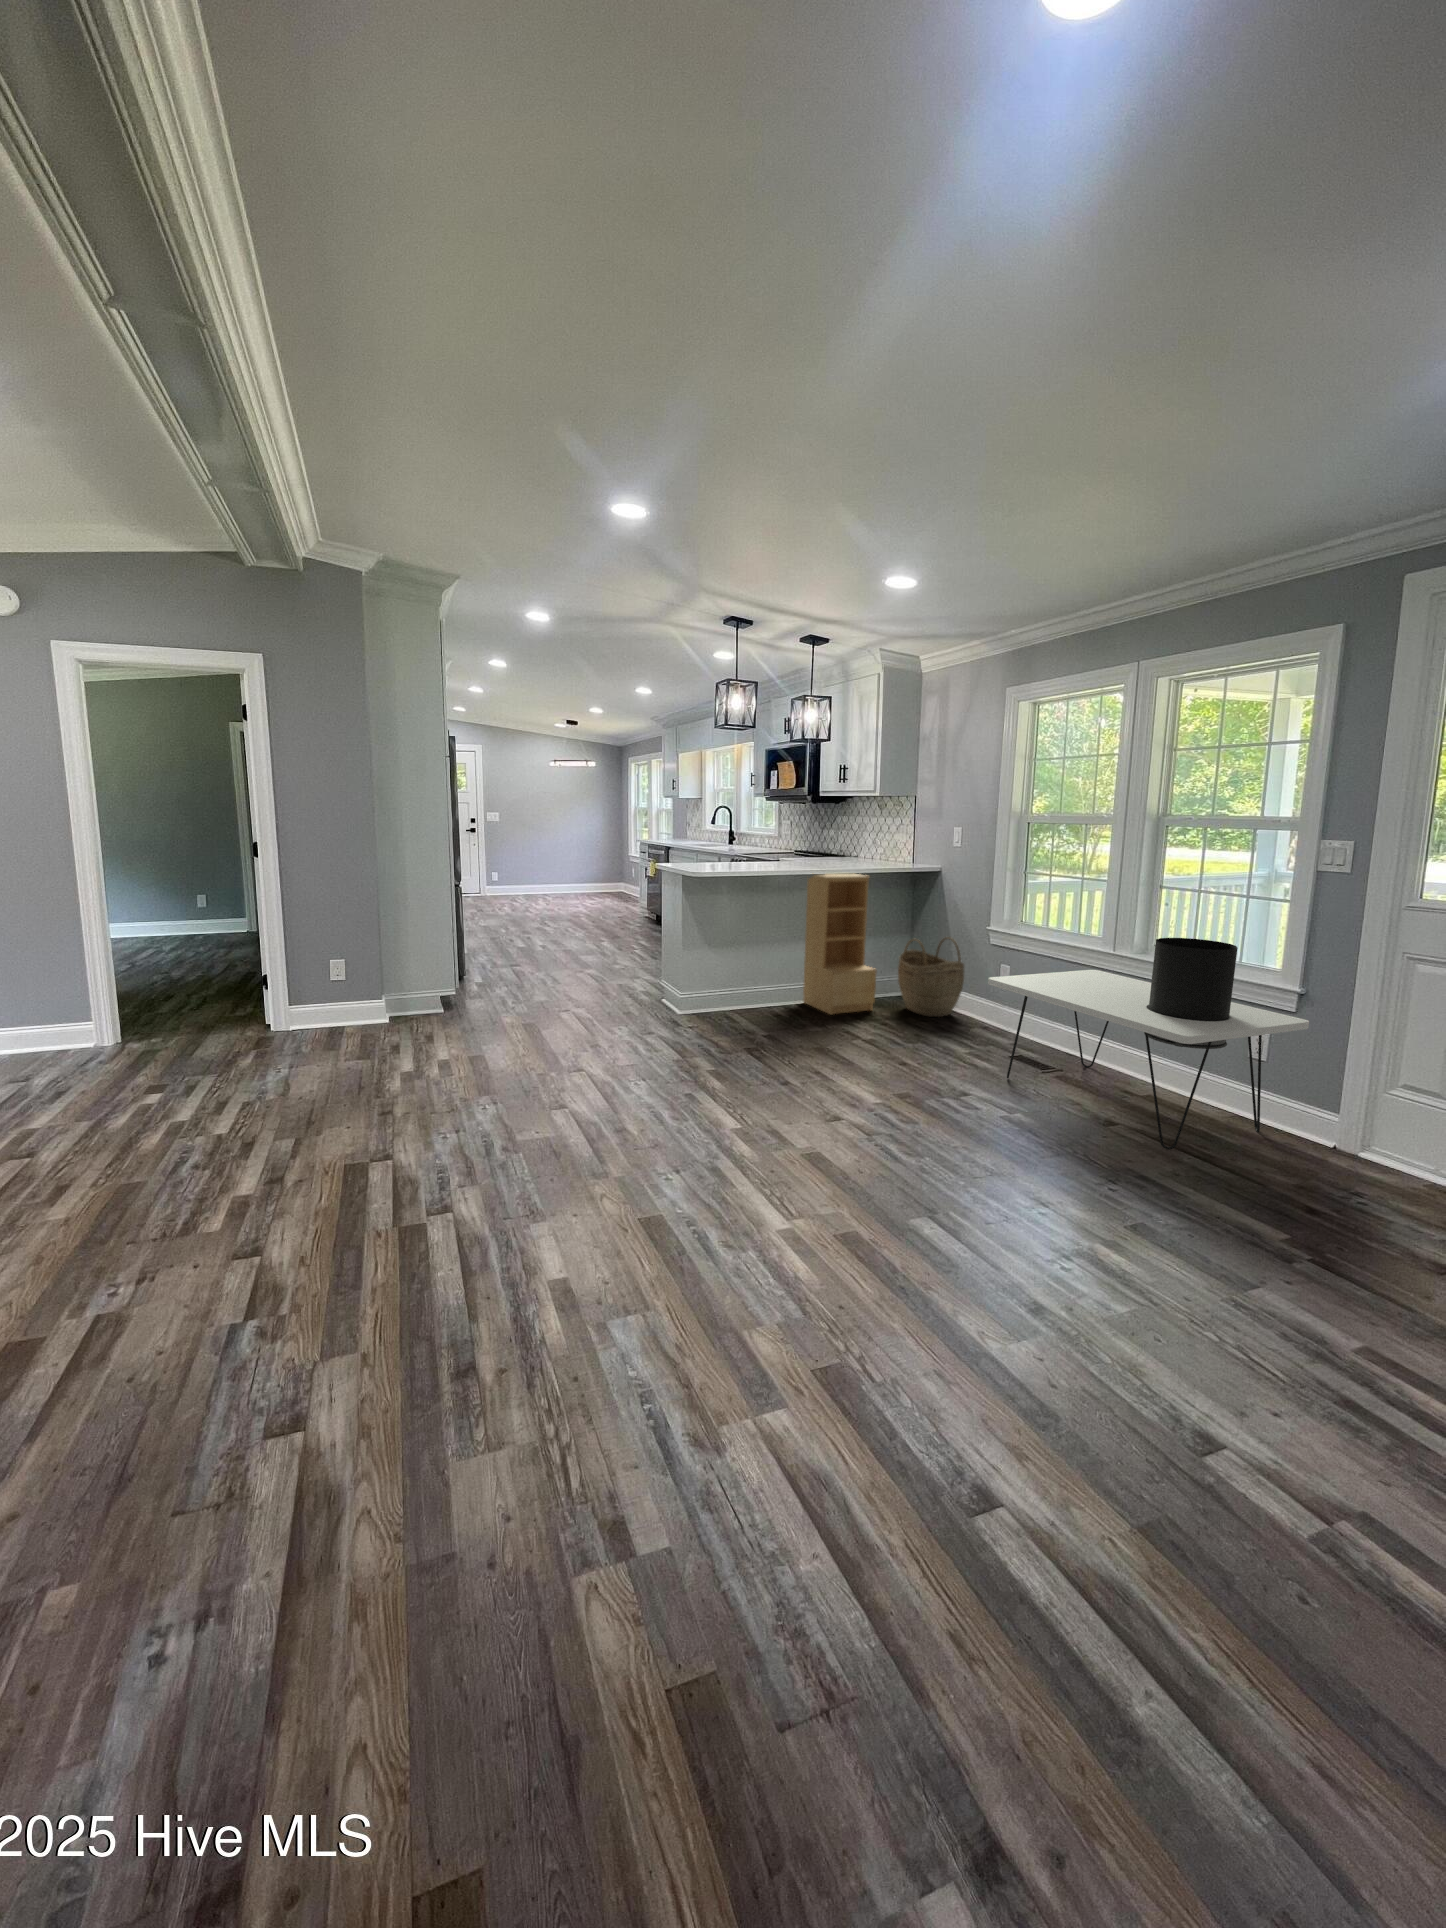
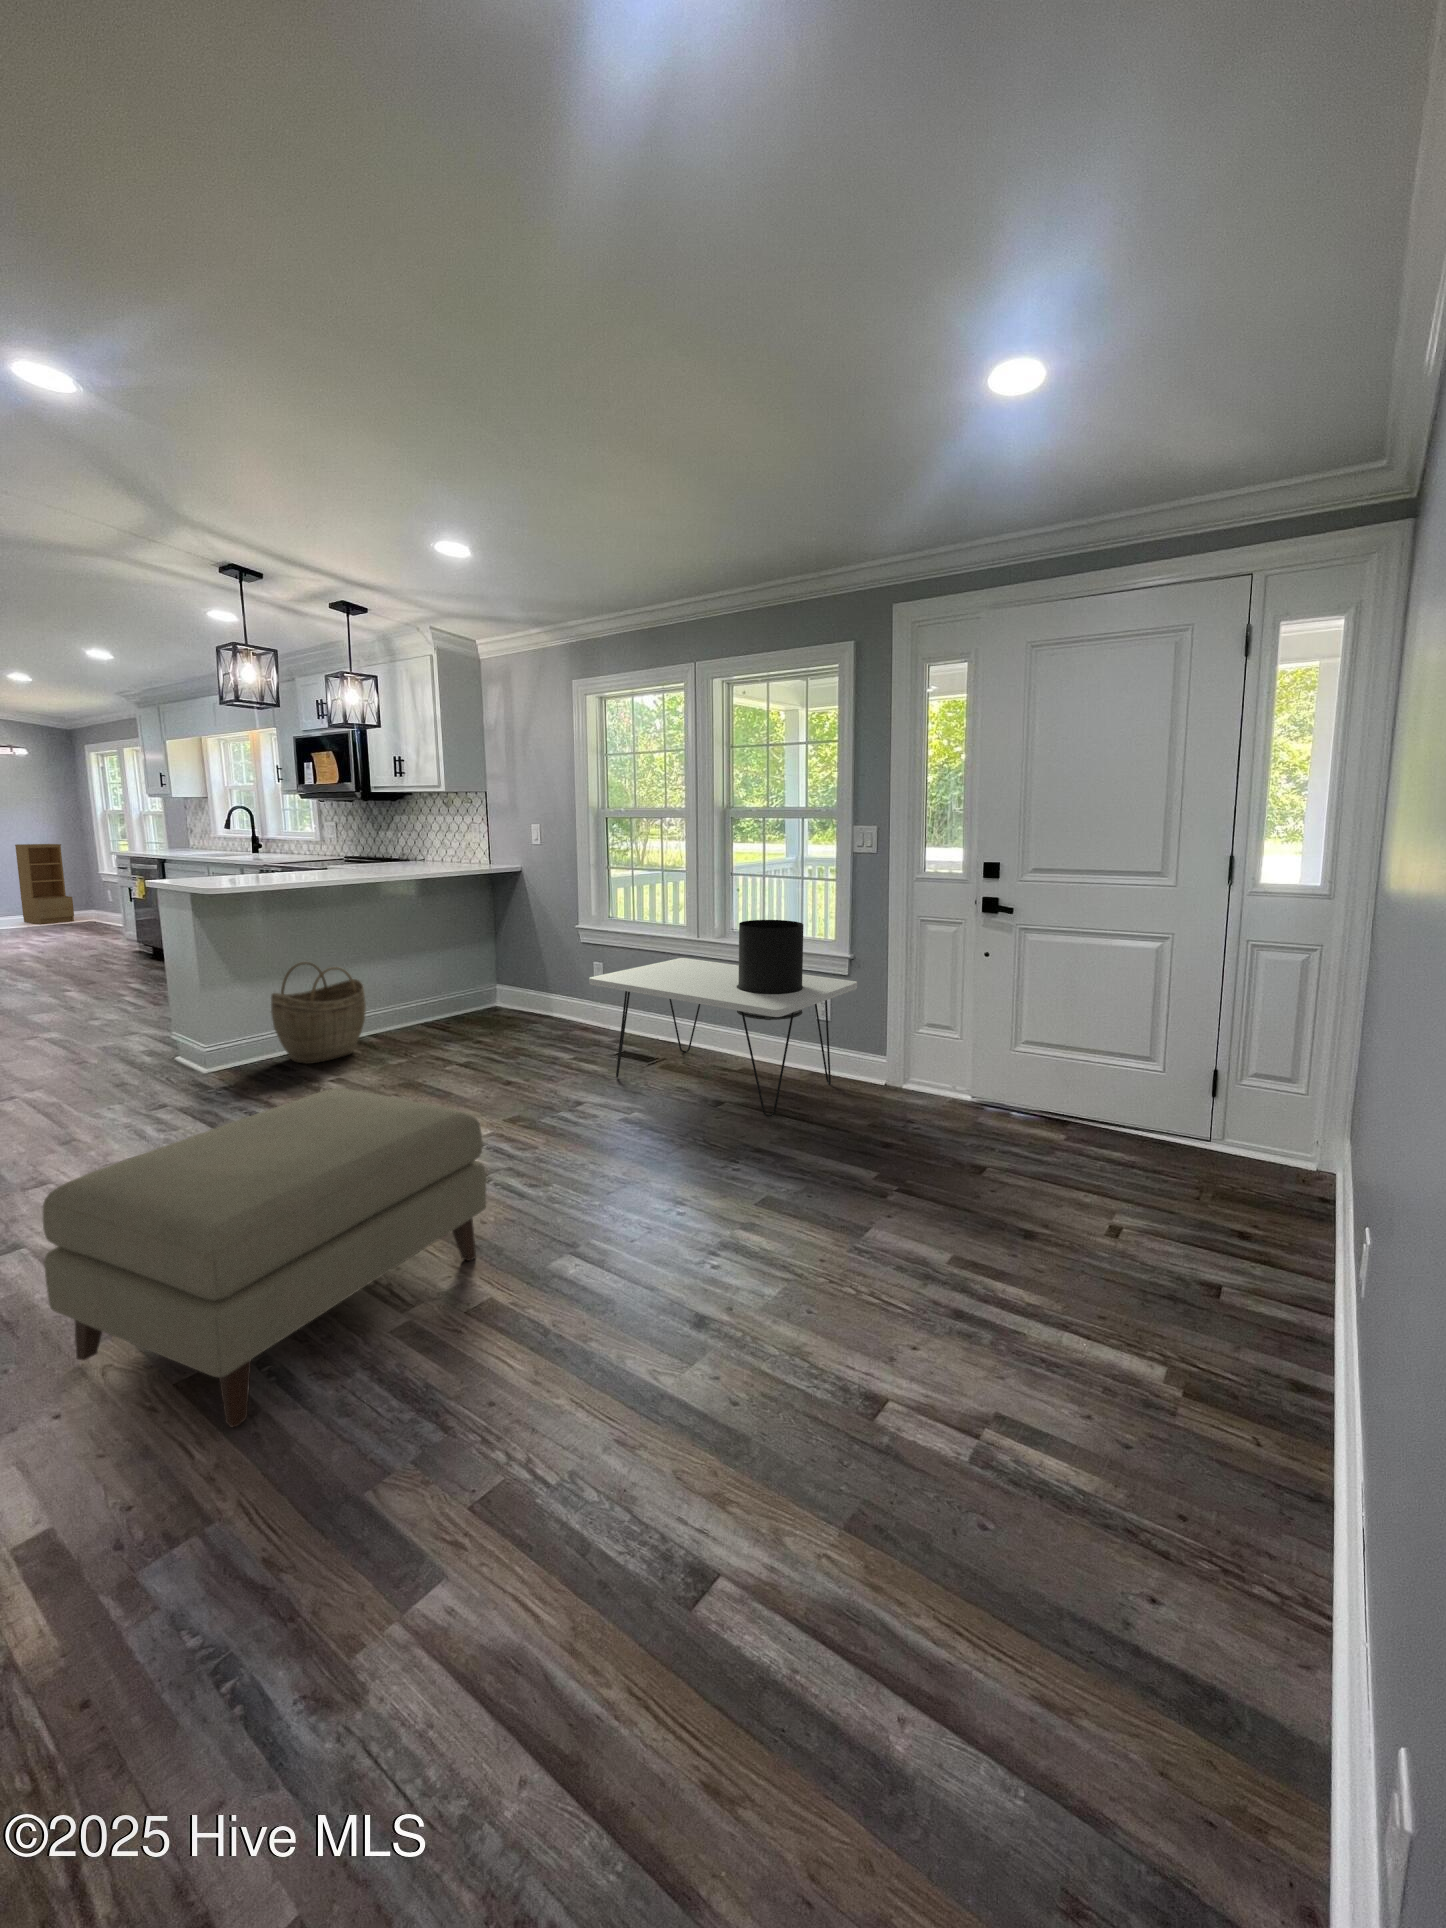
bookshelf: present [803,873,876,1015] -> present [15,844,74,924]
woven basket: present [898,937,964,1017] -> present [271,962,366,1064]
ottoman: none [579,1038,863,1258] -> present [43,1088,486,1427]

